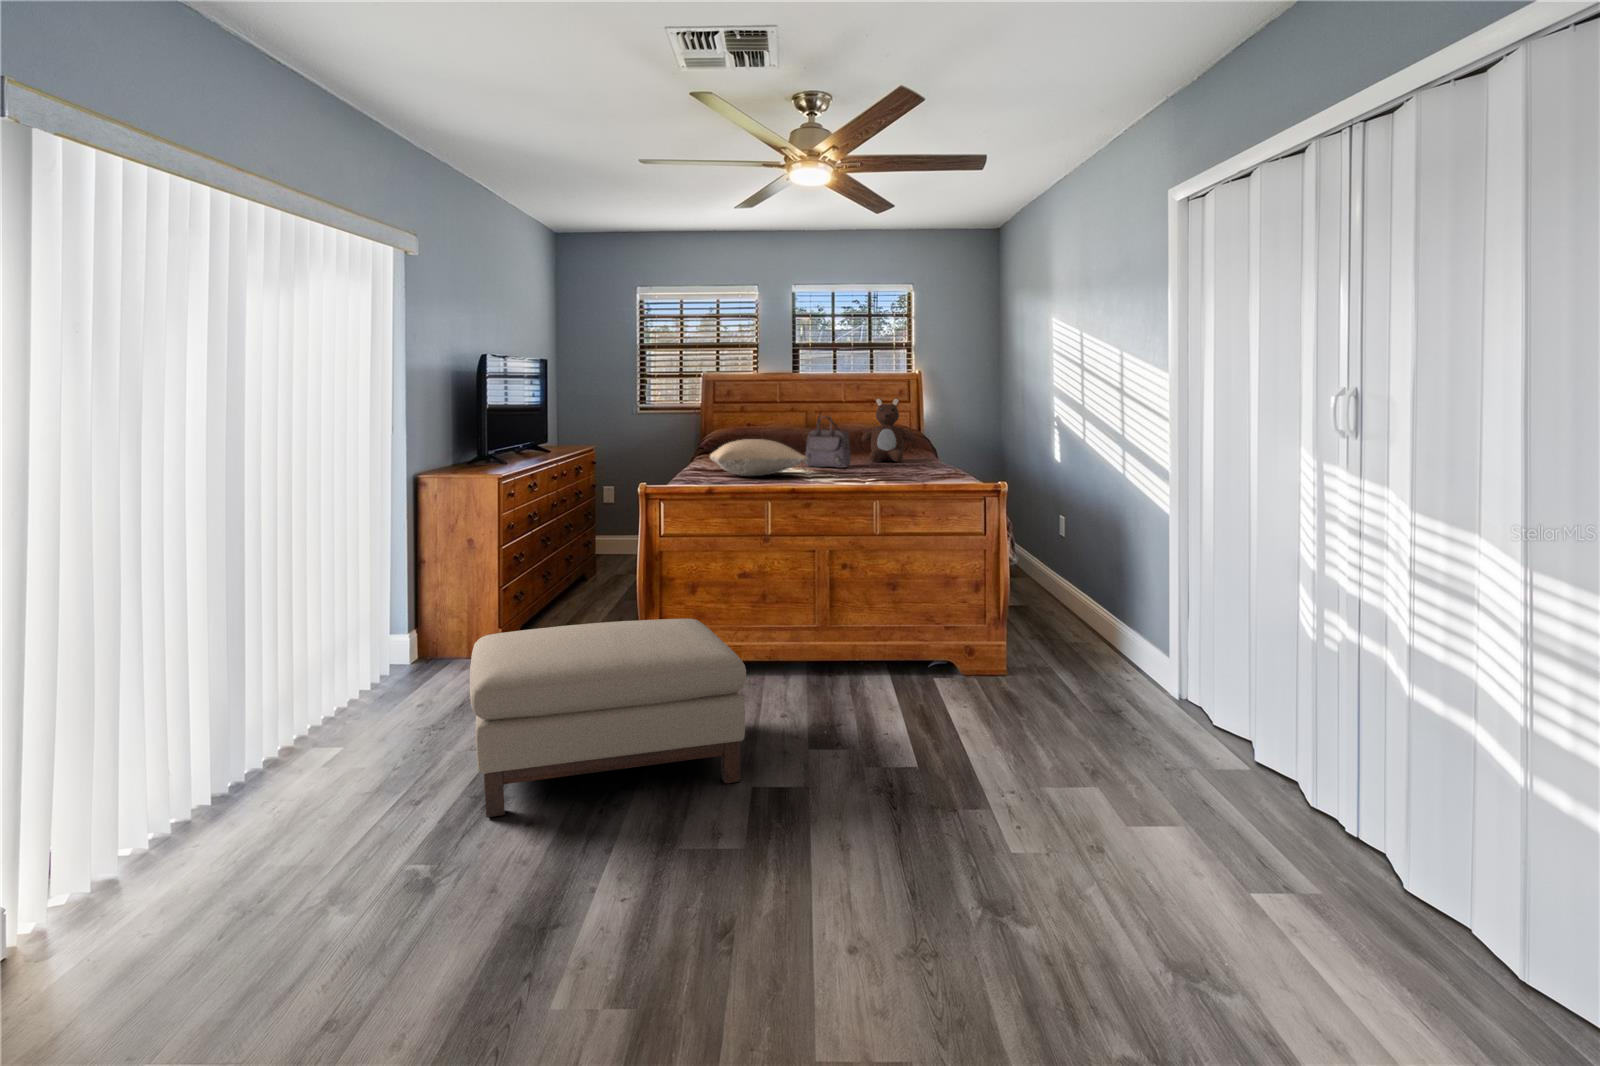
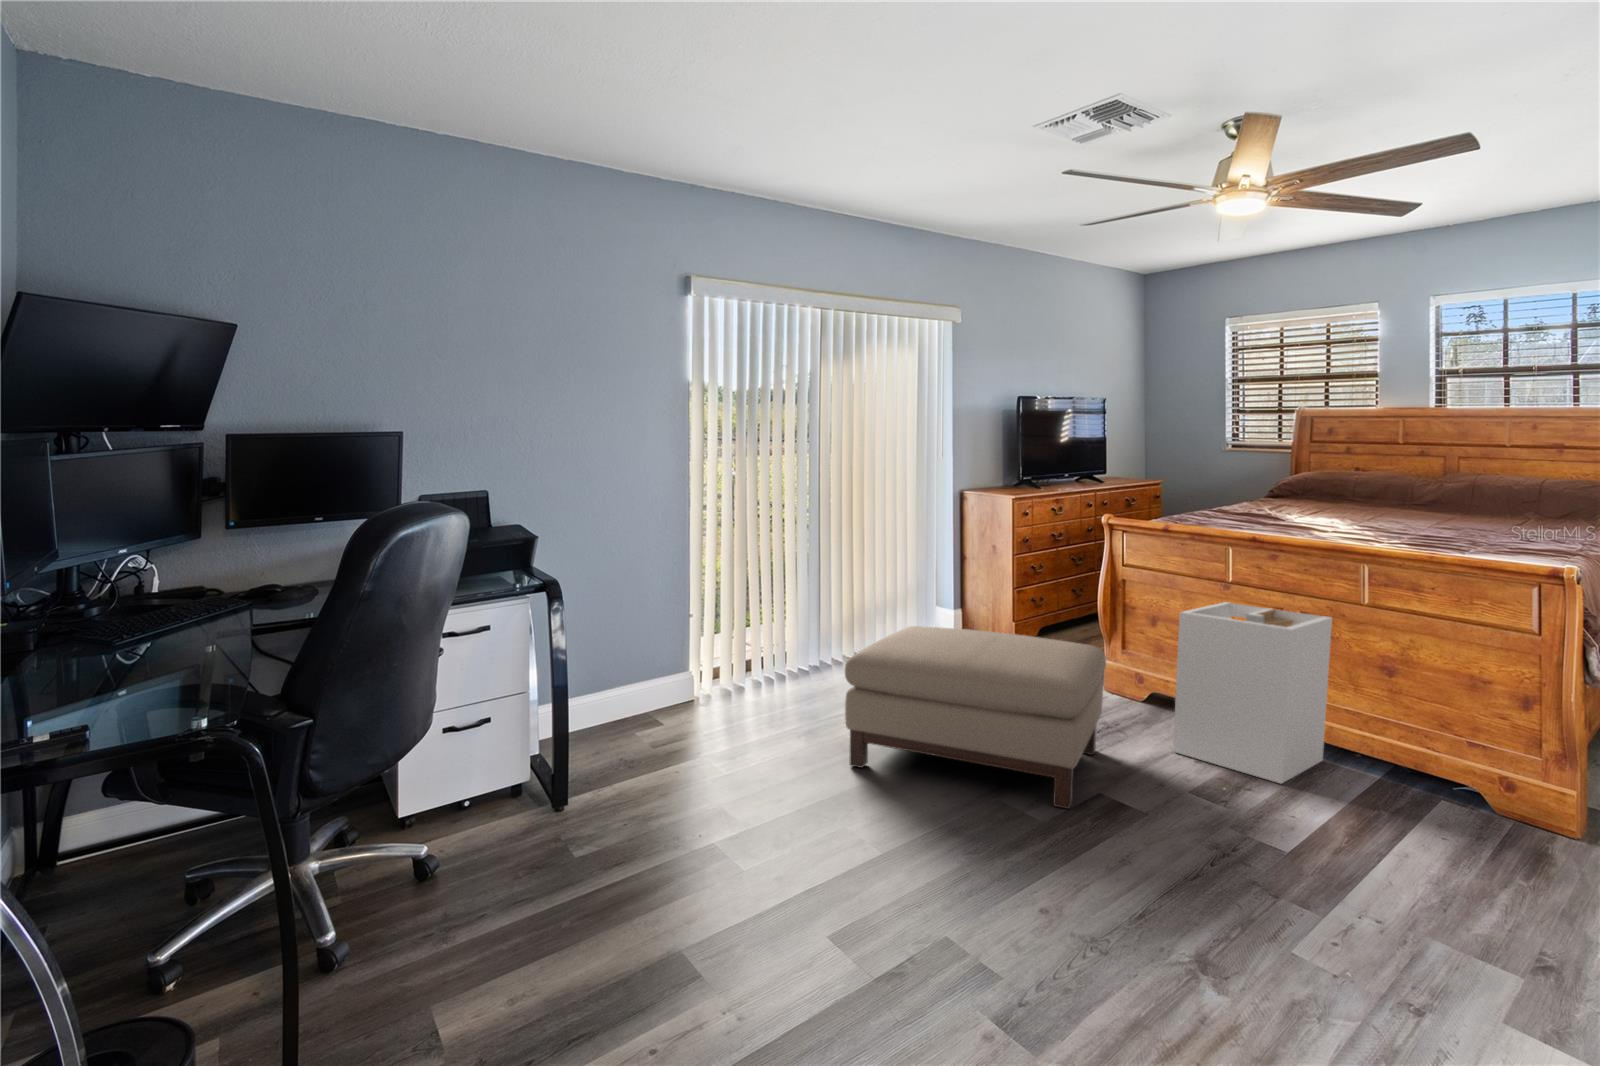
teddy bear: present [861,398,913,462] -> none [1469,430,1555,511]
handbag: present [805,416,851,468] -> none [1362,444,1422,514]
pillow: present [710,439,808,476] -> none [1207,476,1327,515]
laundry hamper: none [755,559,855,707] -> present [1173,602,1332,783]

